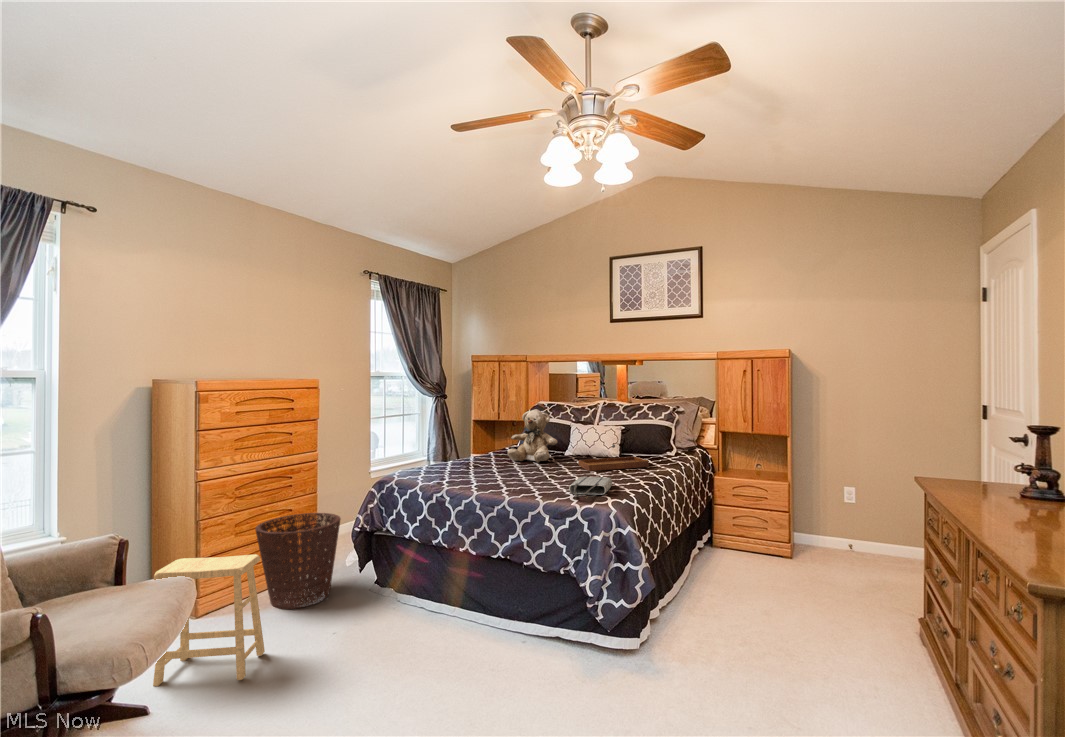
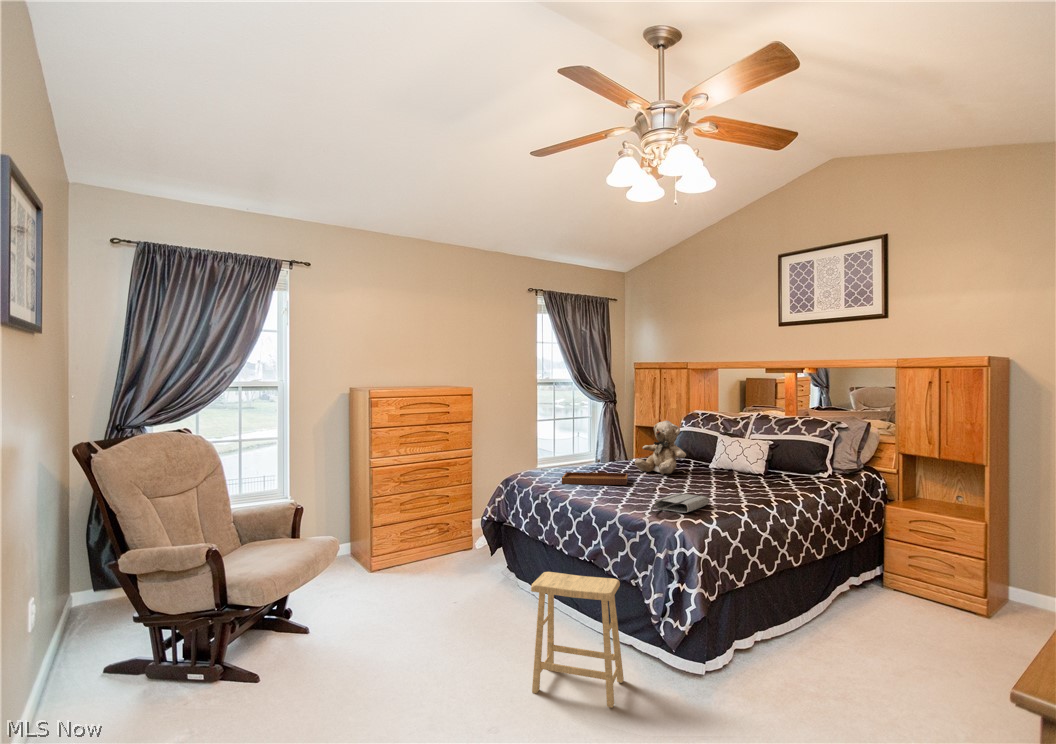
tray: present [578,444,649,471] -> present [562,459,628,485]
basket: present [255,513,341,609] -> none [413,501,479,578]
footstool: present [153,554,265,686] -> present [531,572,624,708]

